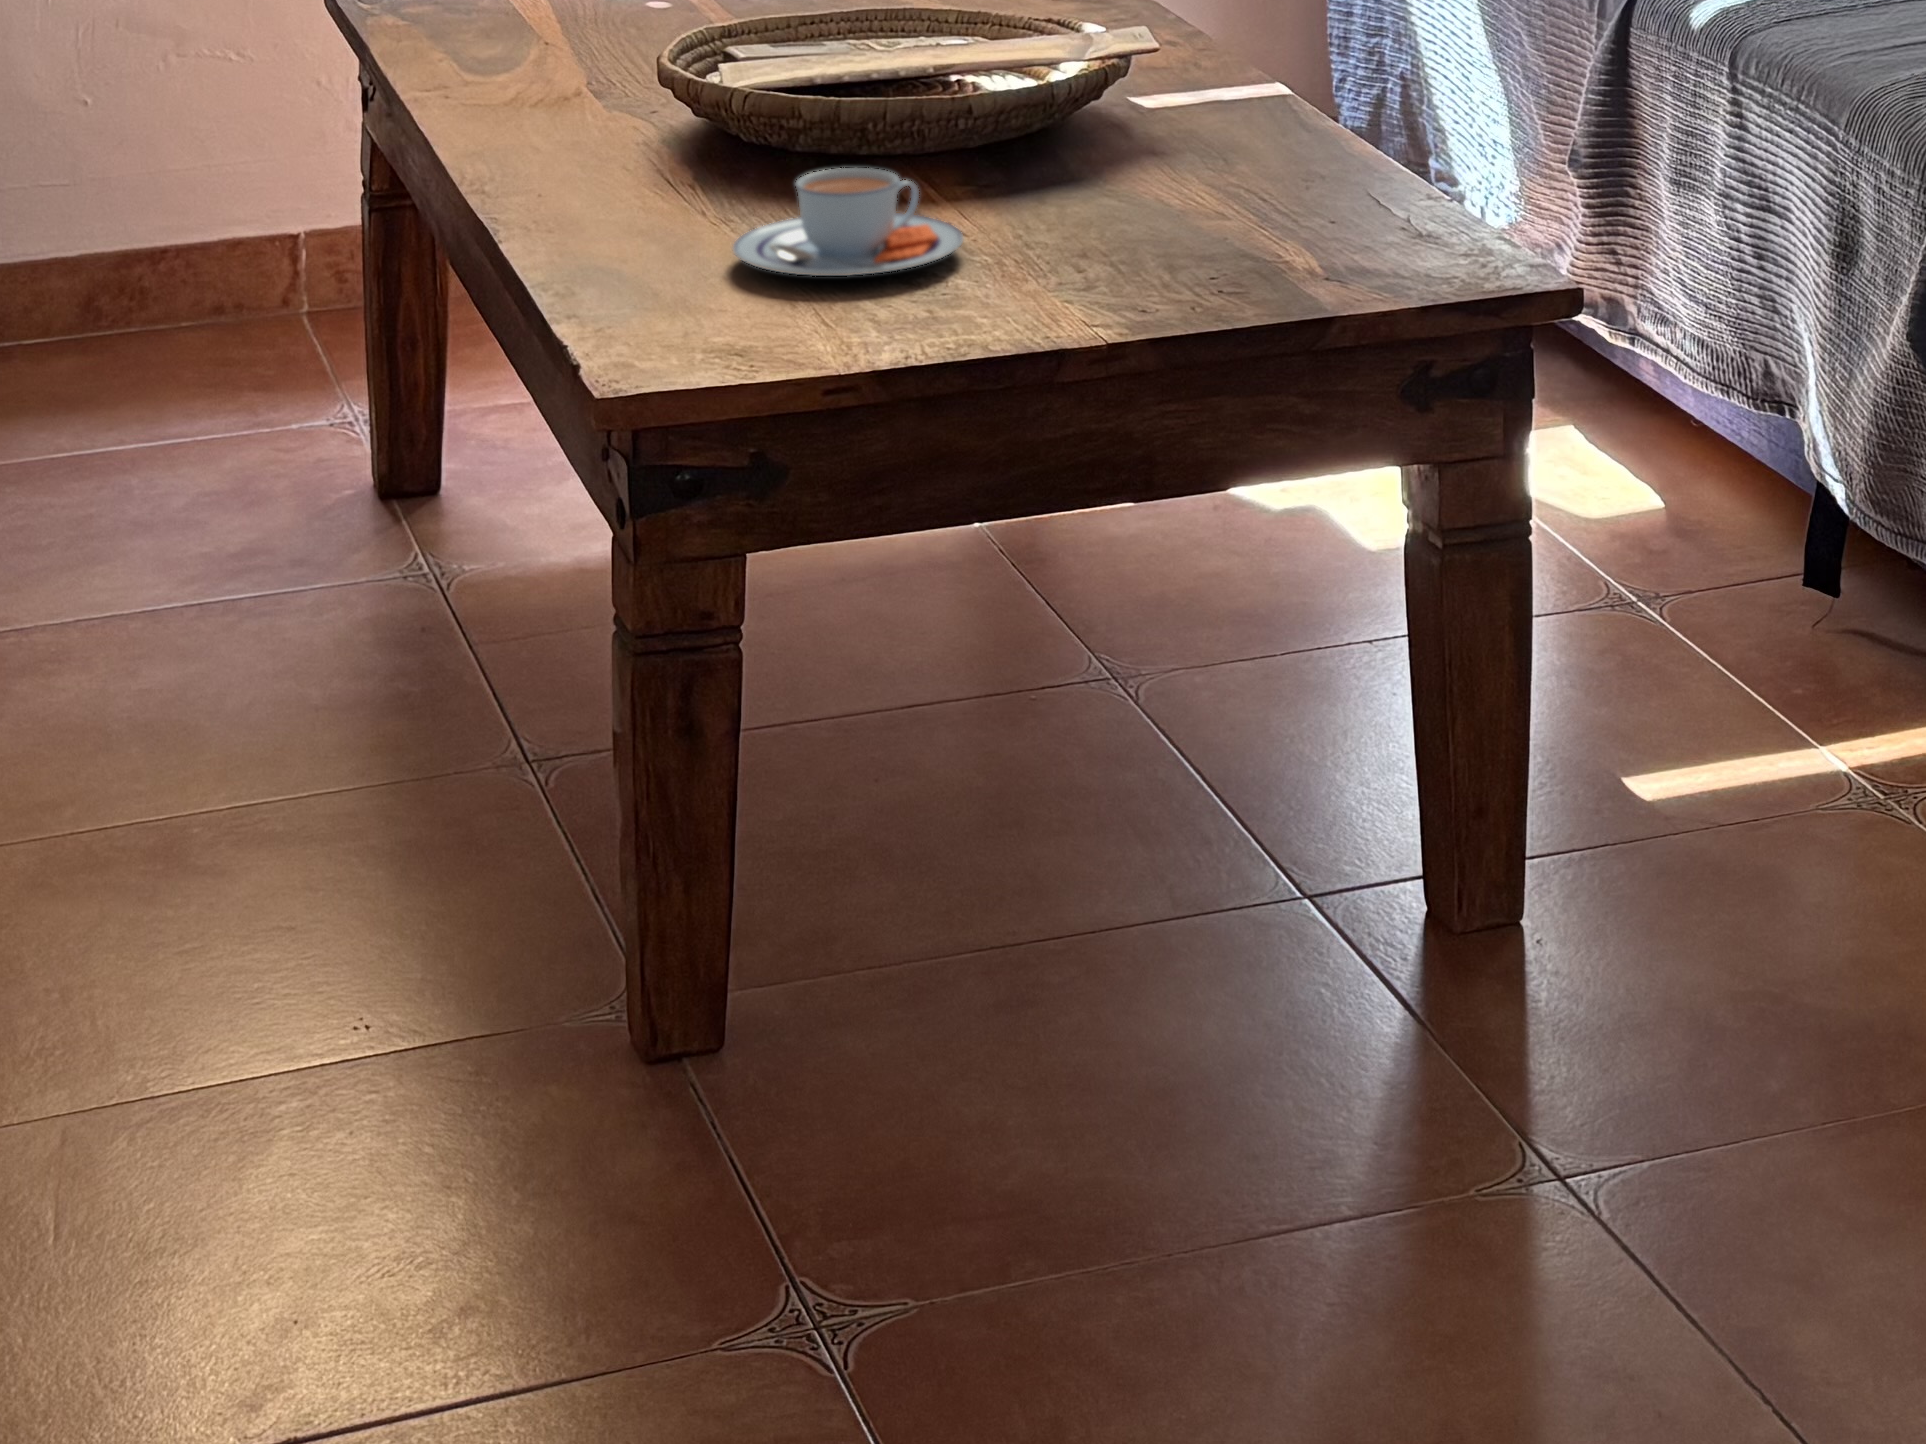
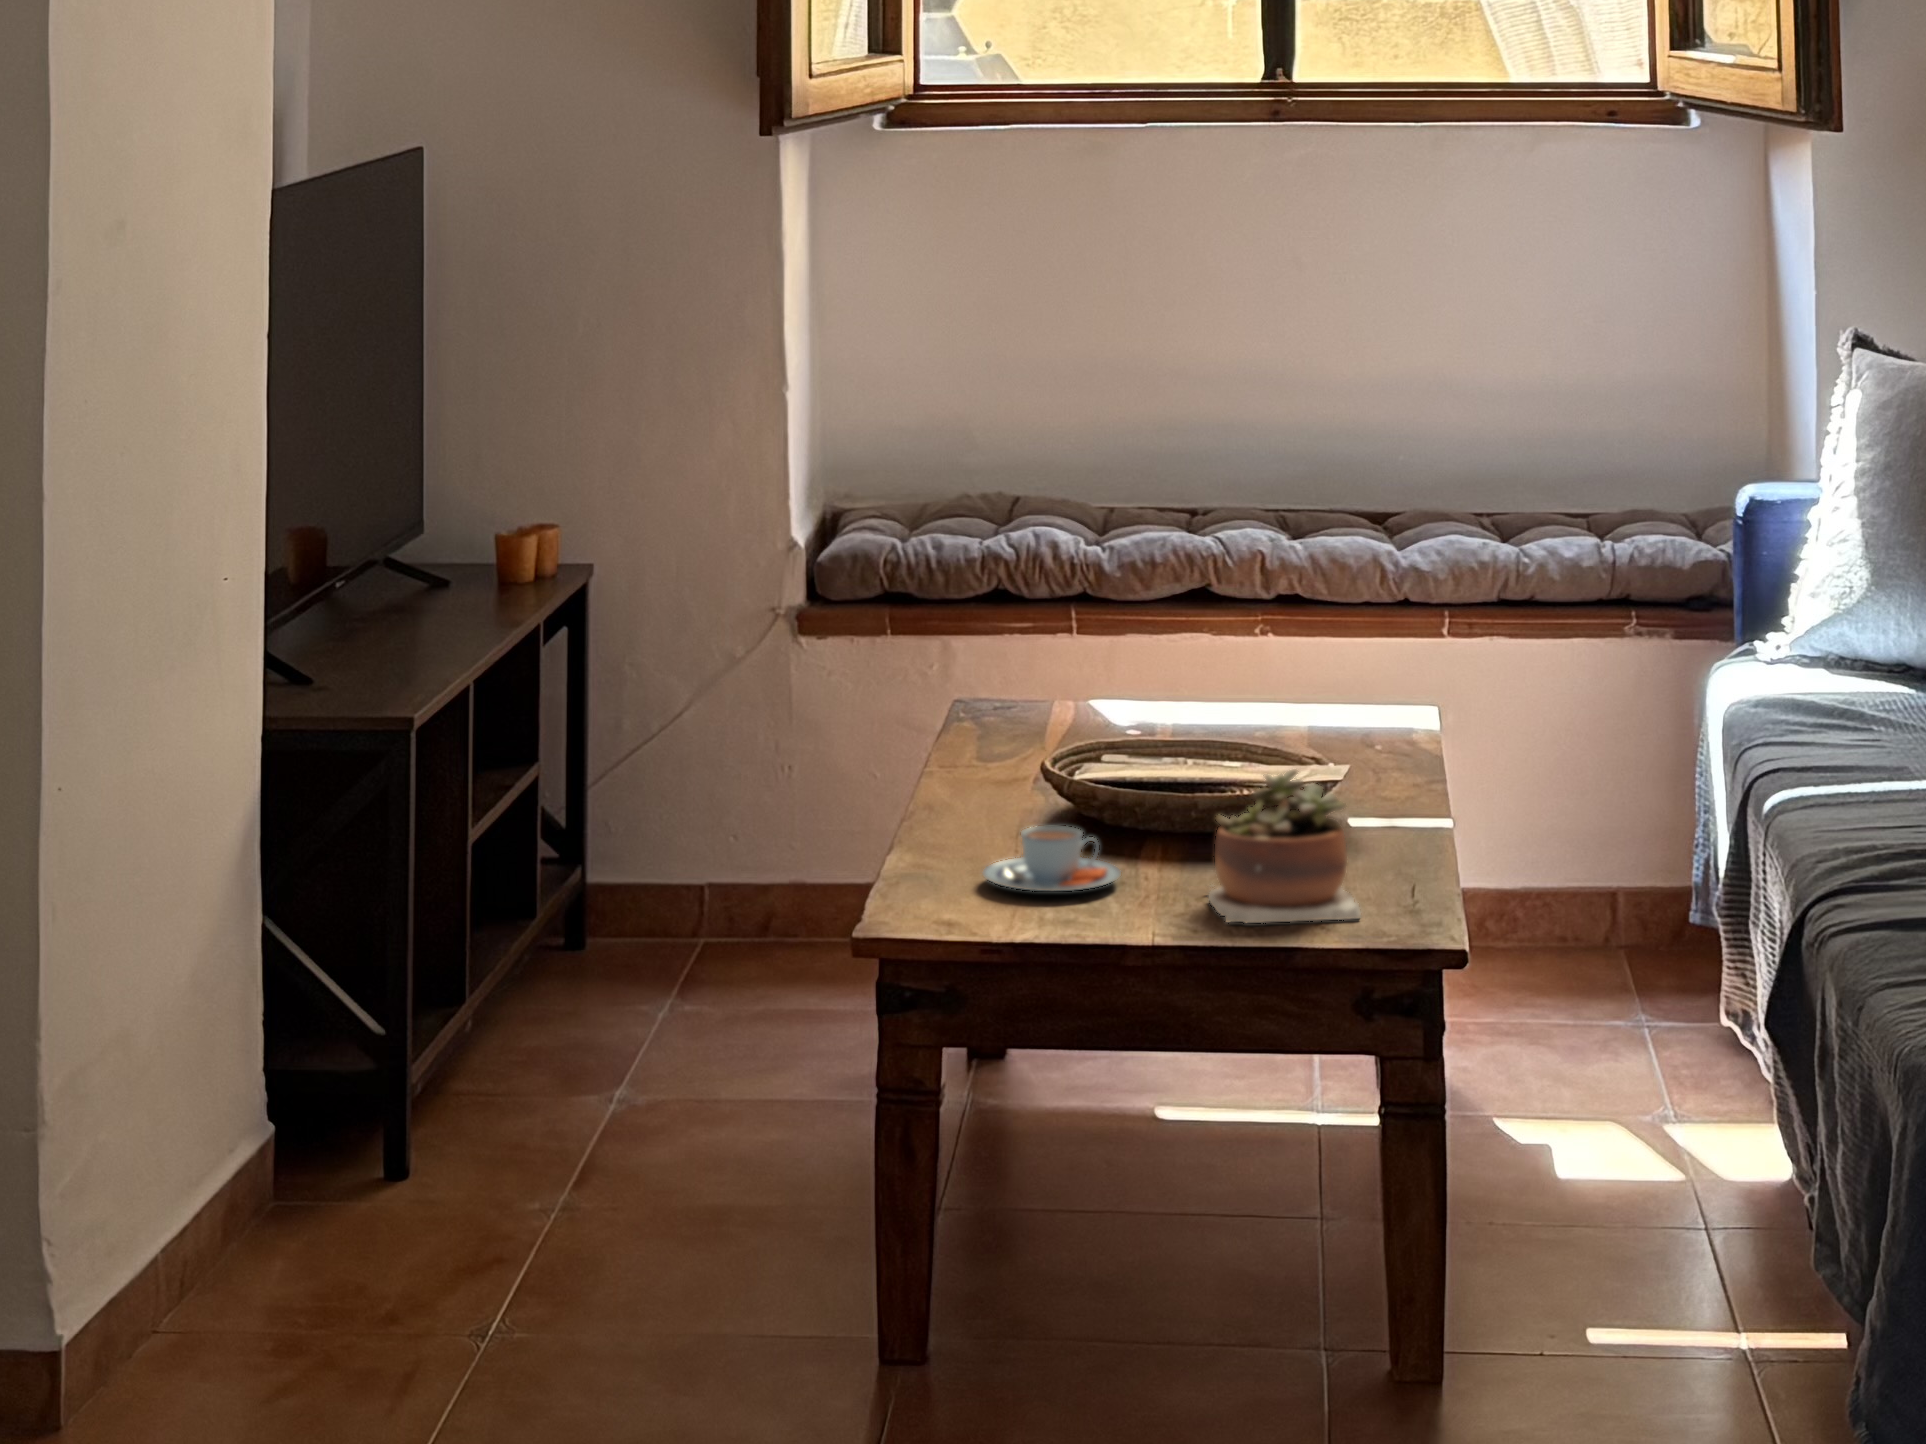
succulent plant: none [1109,43,1393,289] -> present [1208,770,1360,923]

